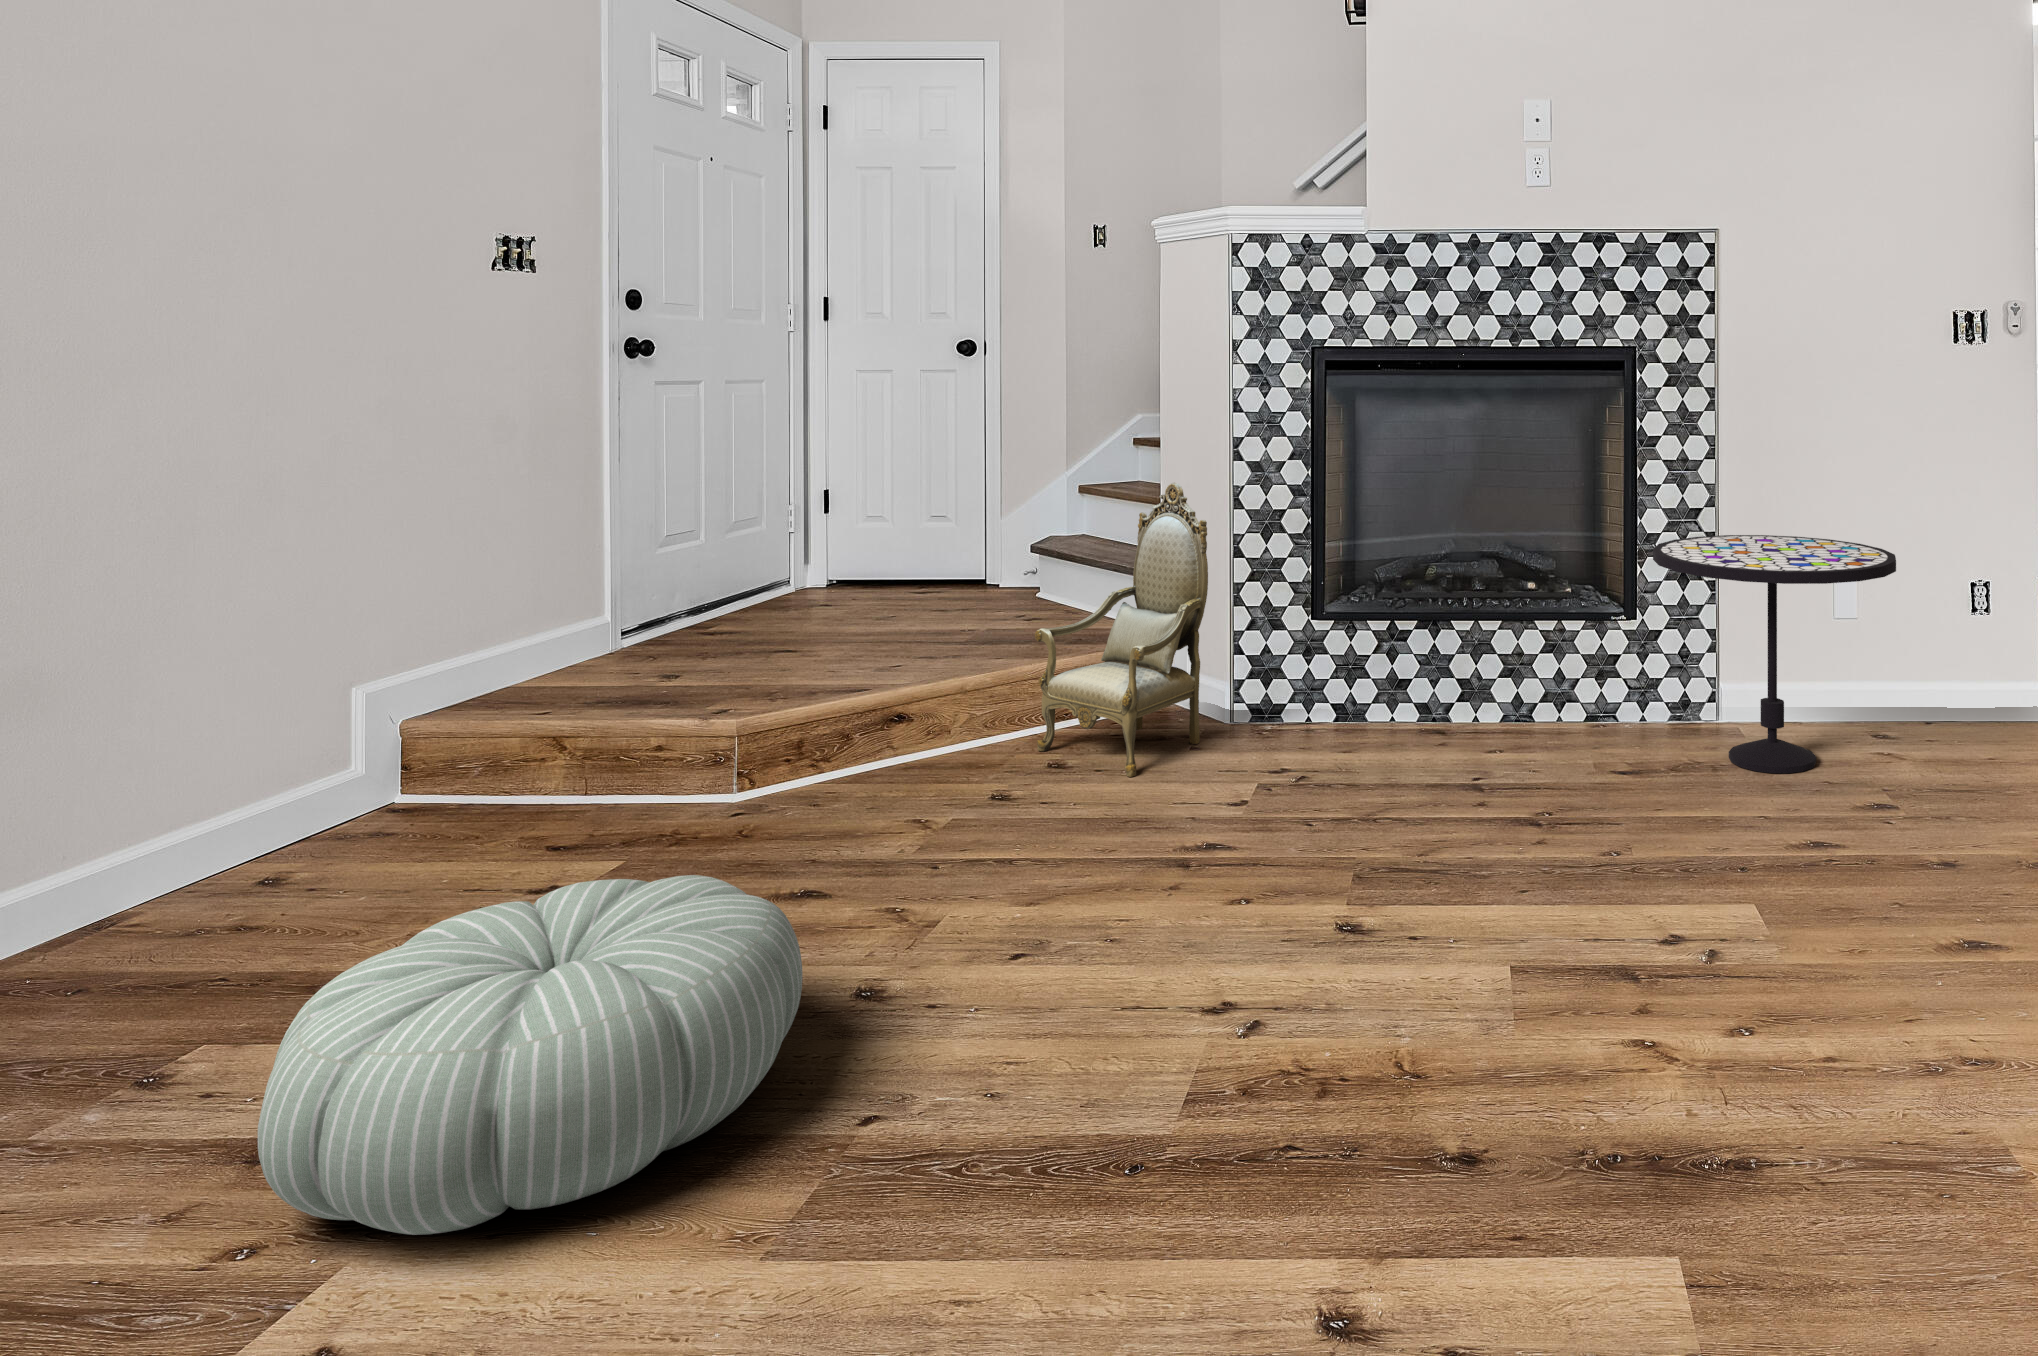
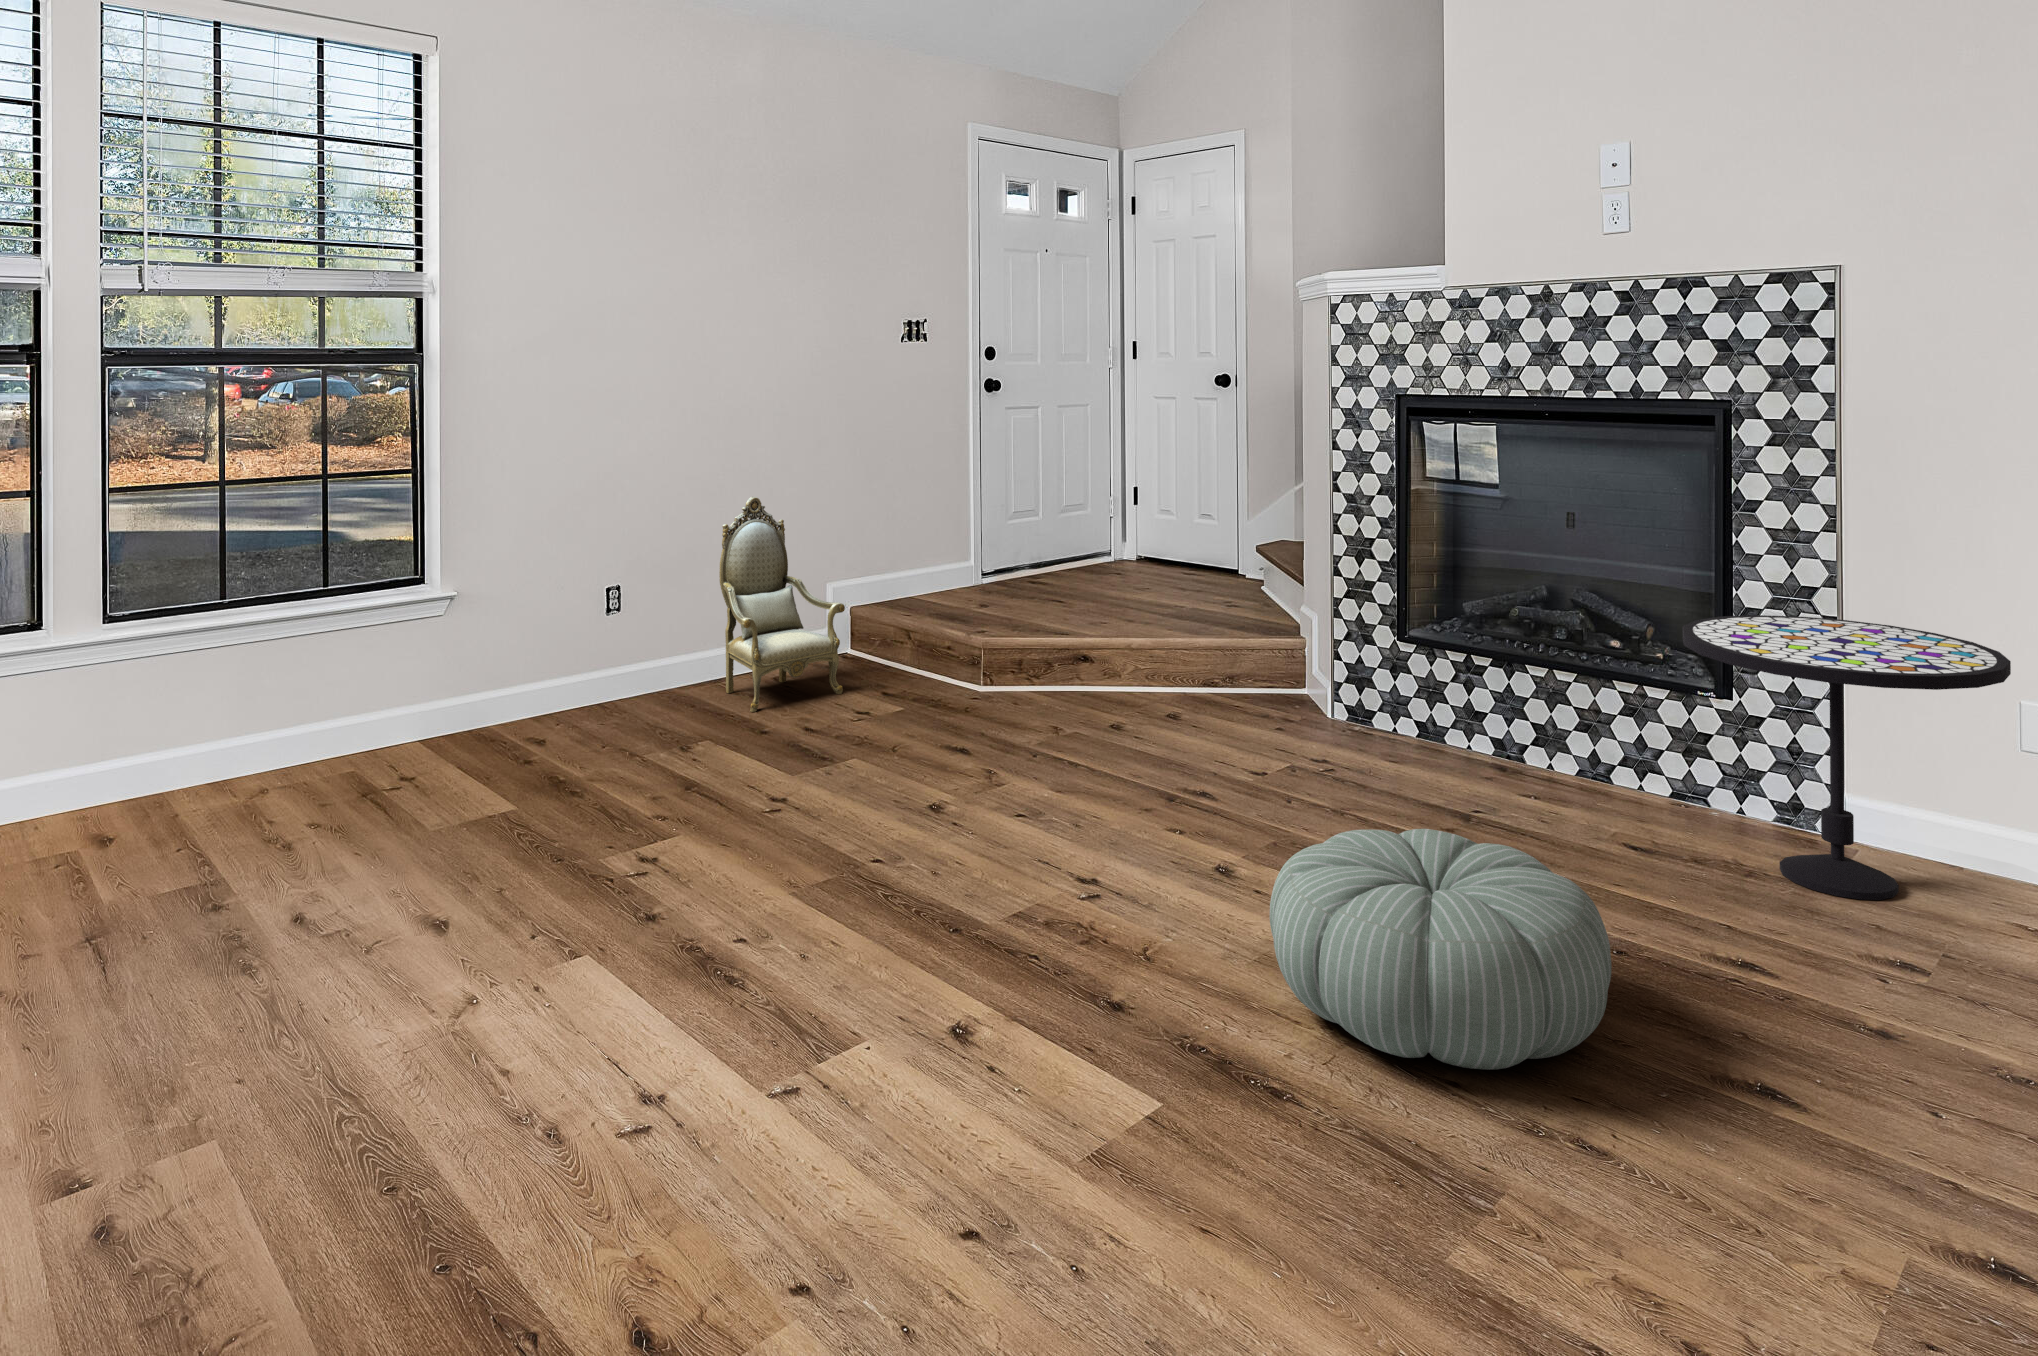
armchair: present [1035,483,1208,777] -> present [719,497,845,712]
pouf: present [258,875,803,1235] -> present [1270,829,1612,1070]

